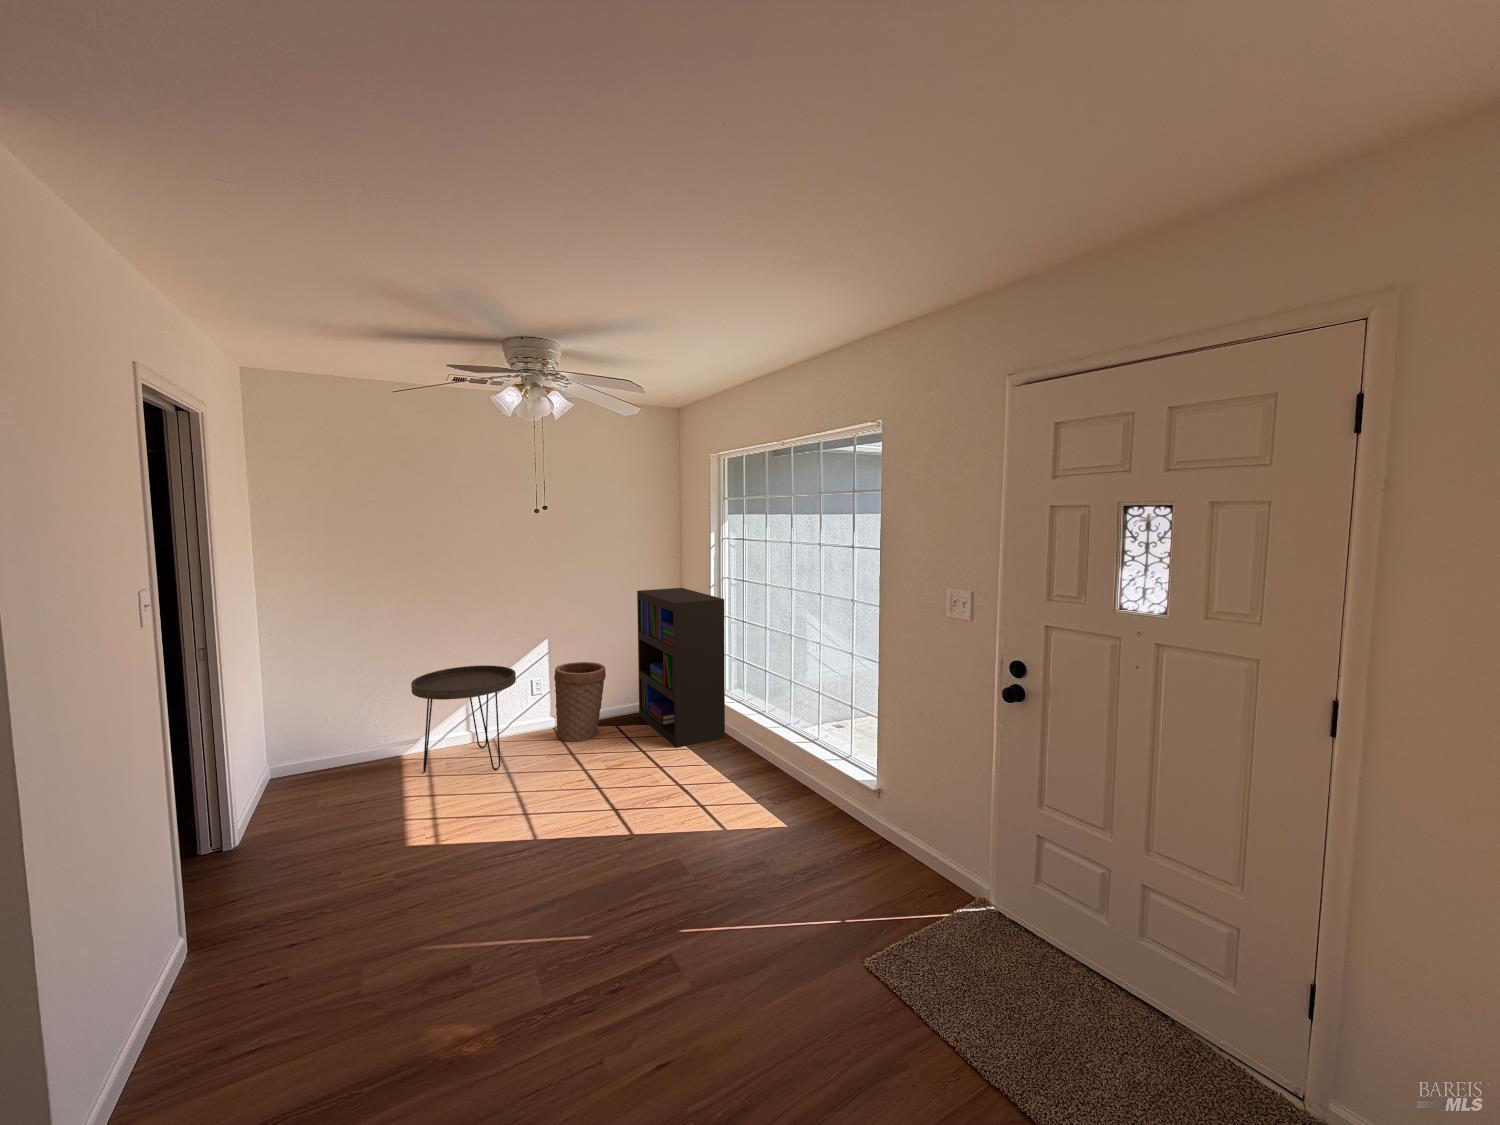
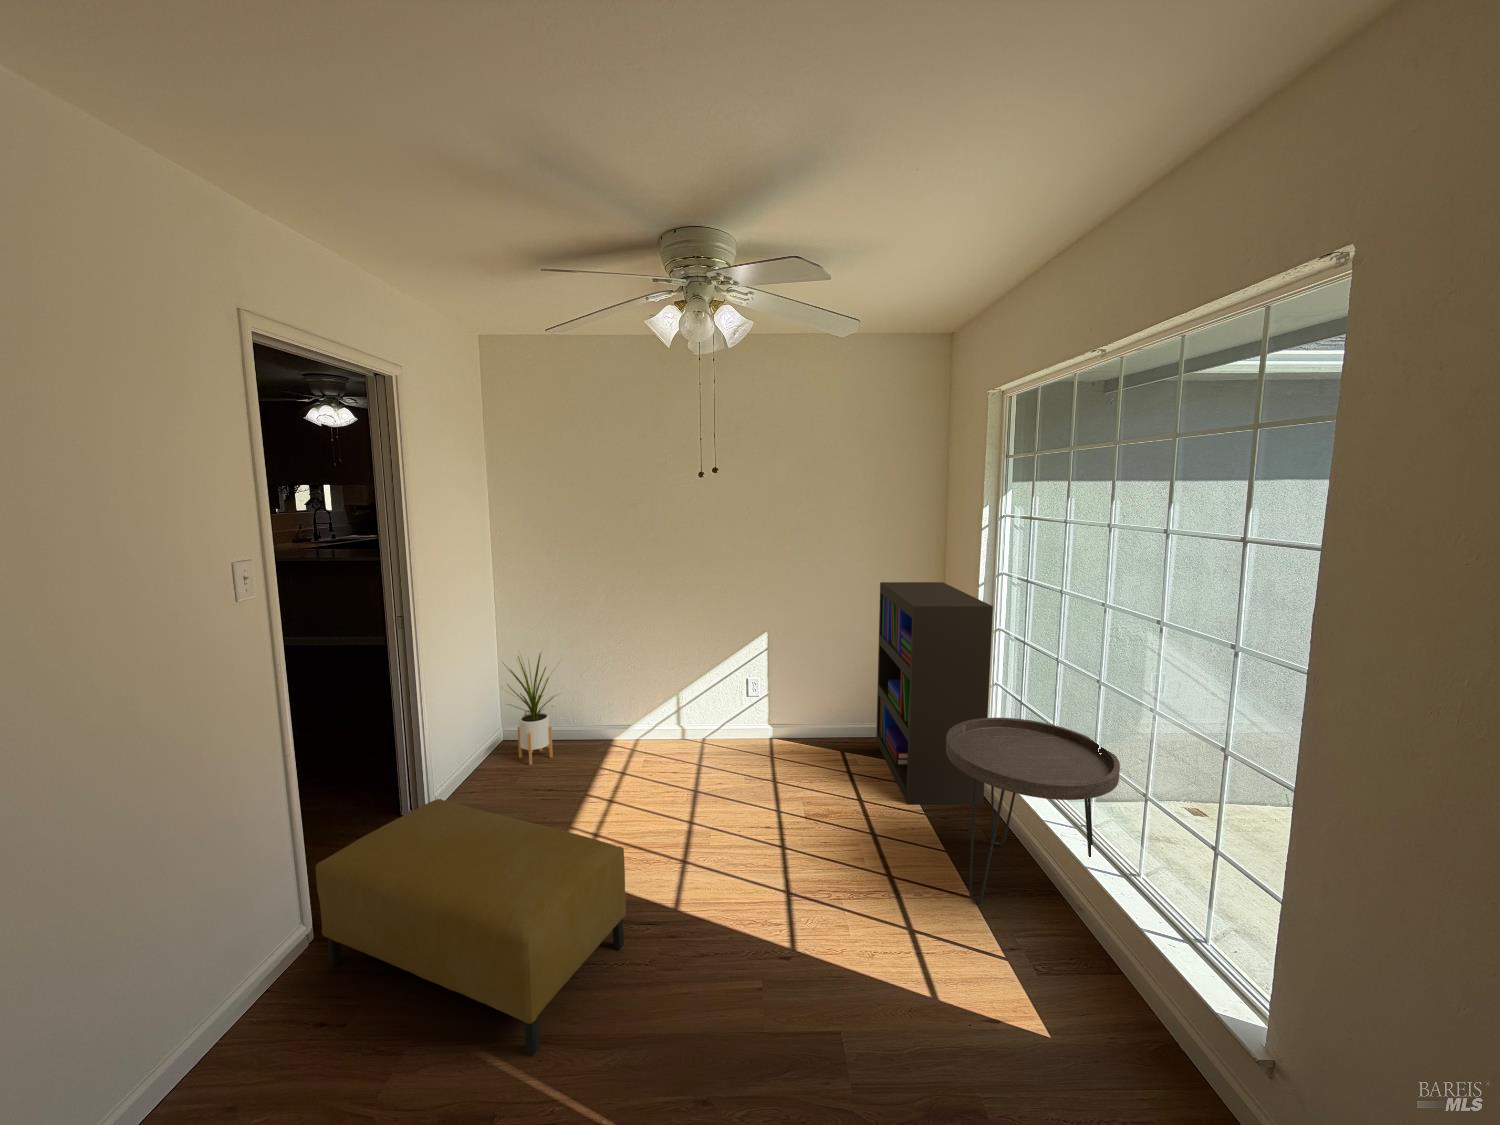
basket: present [554,662,606,742] -> none [769,664,830,763]
side table: present [411,665,516,772] -> present [946,718,1120,904]
house plant: none [282,674,356,790] -> present [503,653,559,765]
ottoman: none [228,789,511,950] -> present [316,799,626,1055]

